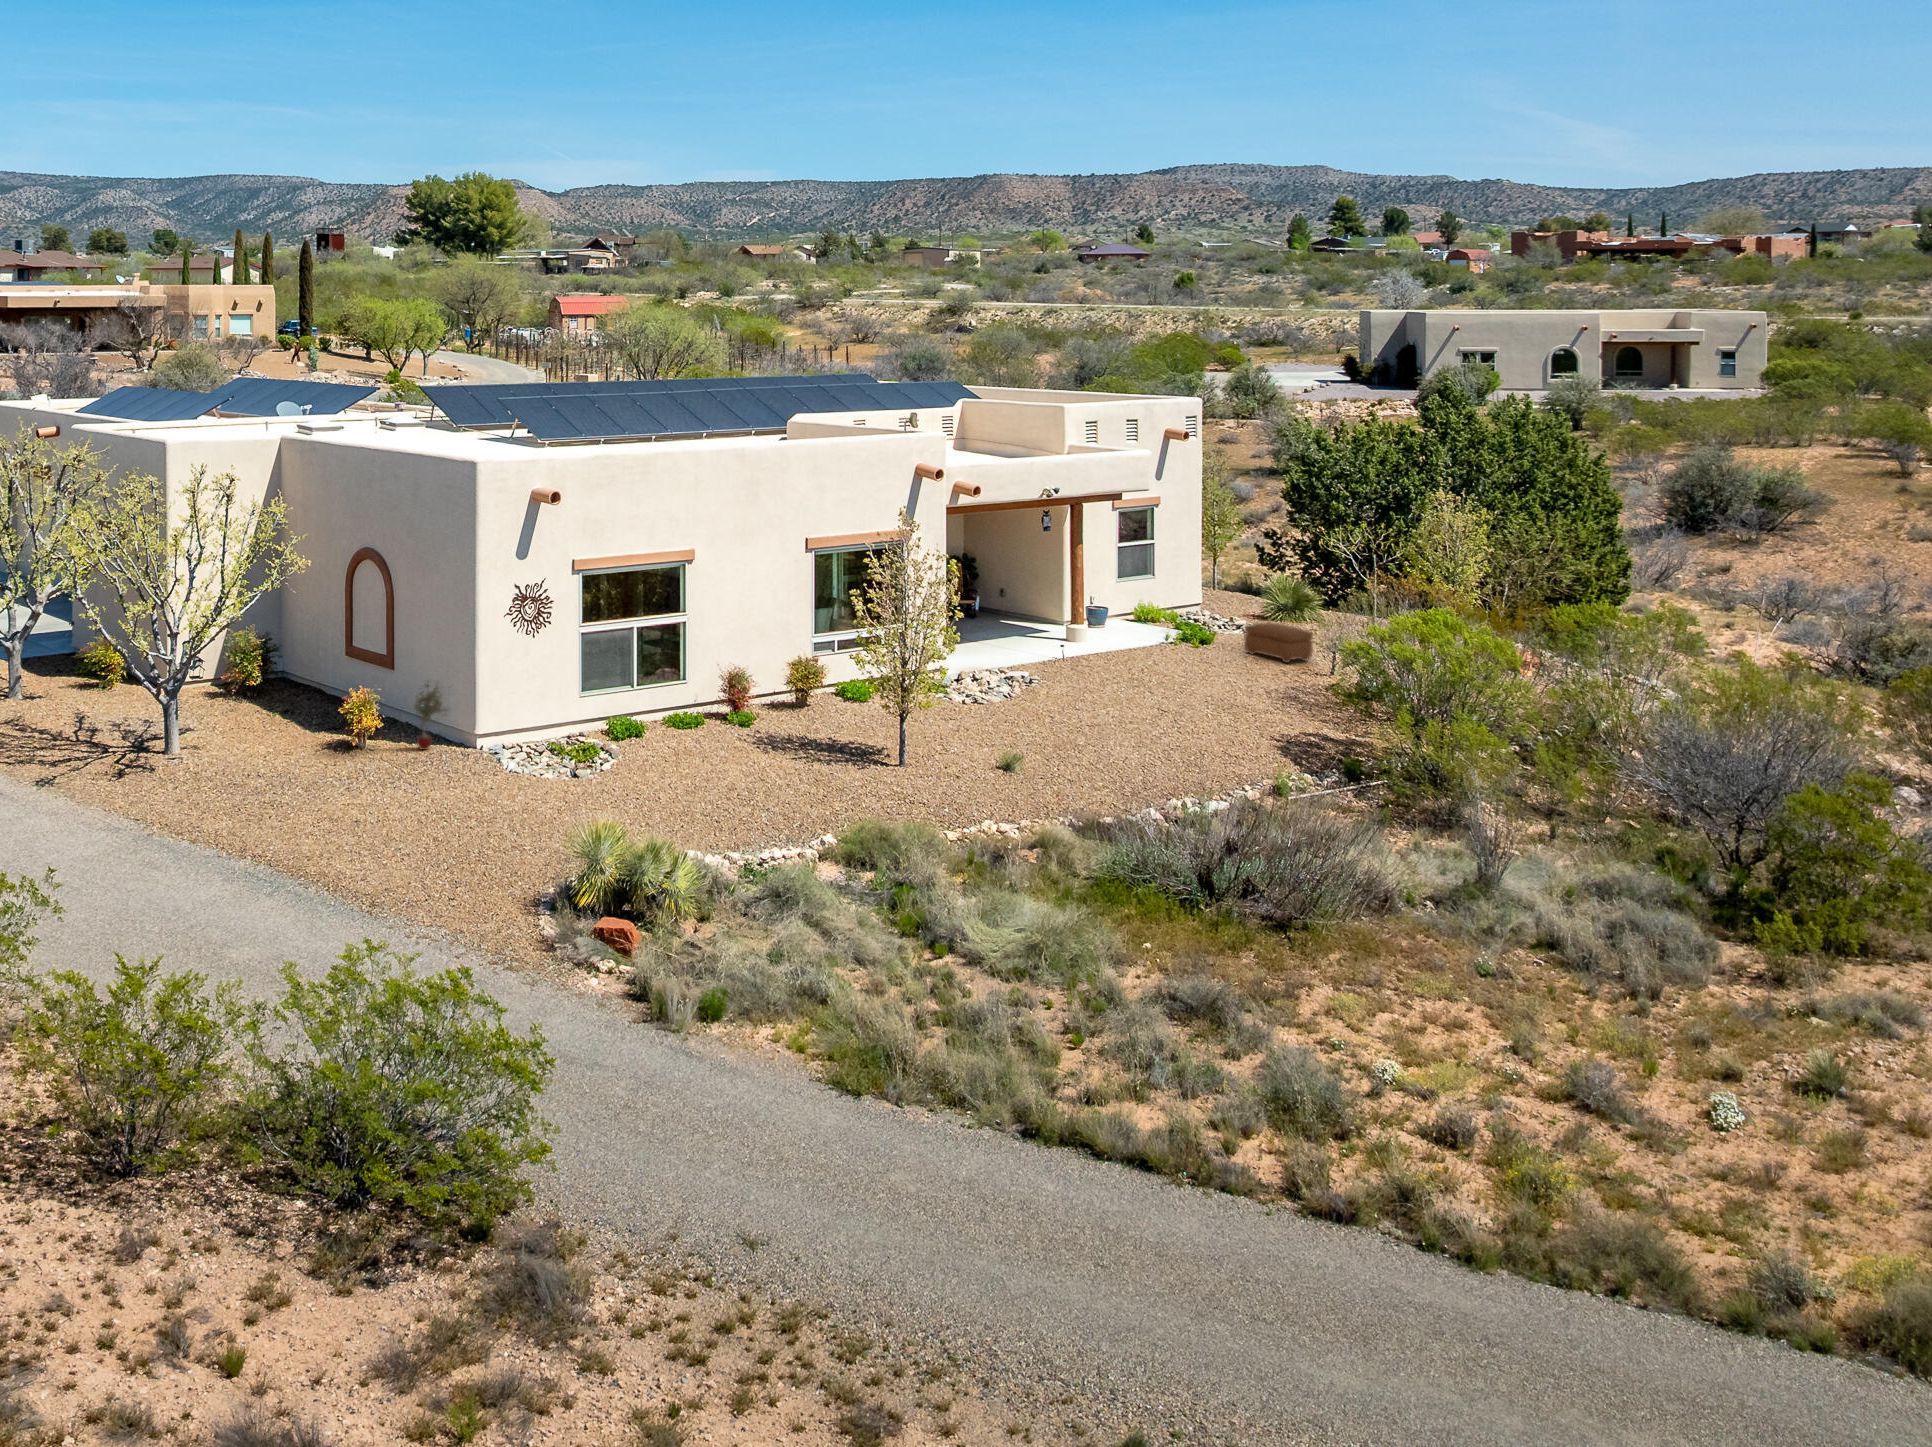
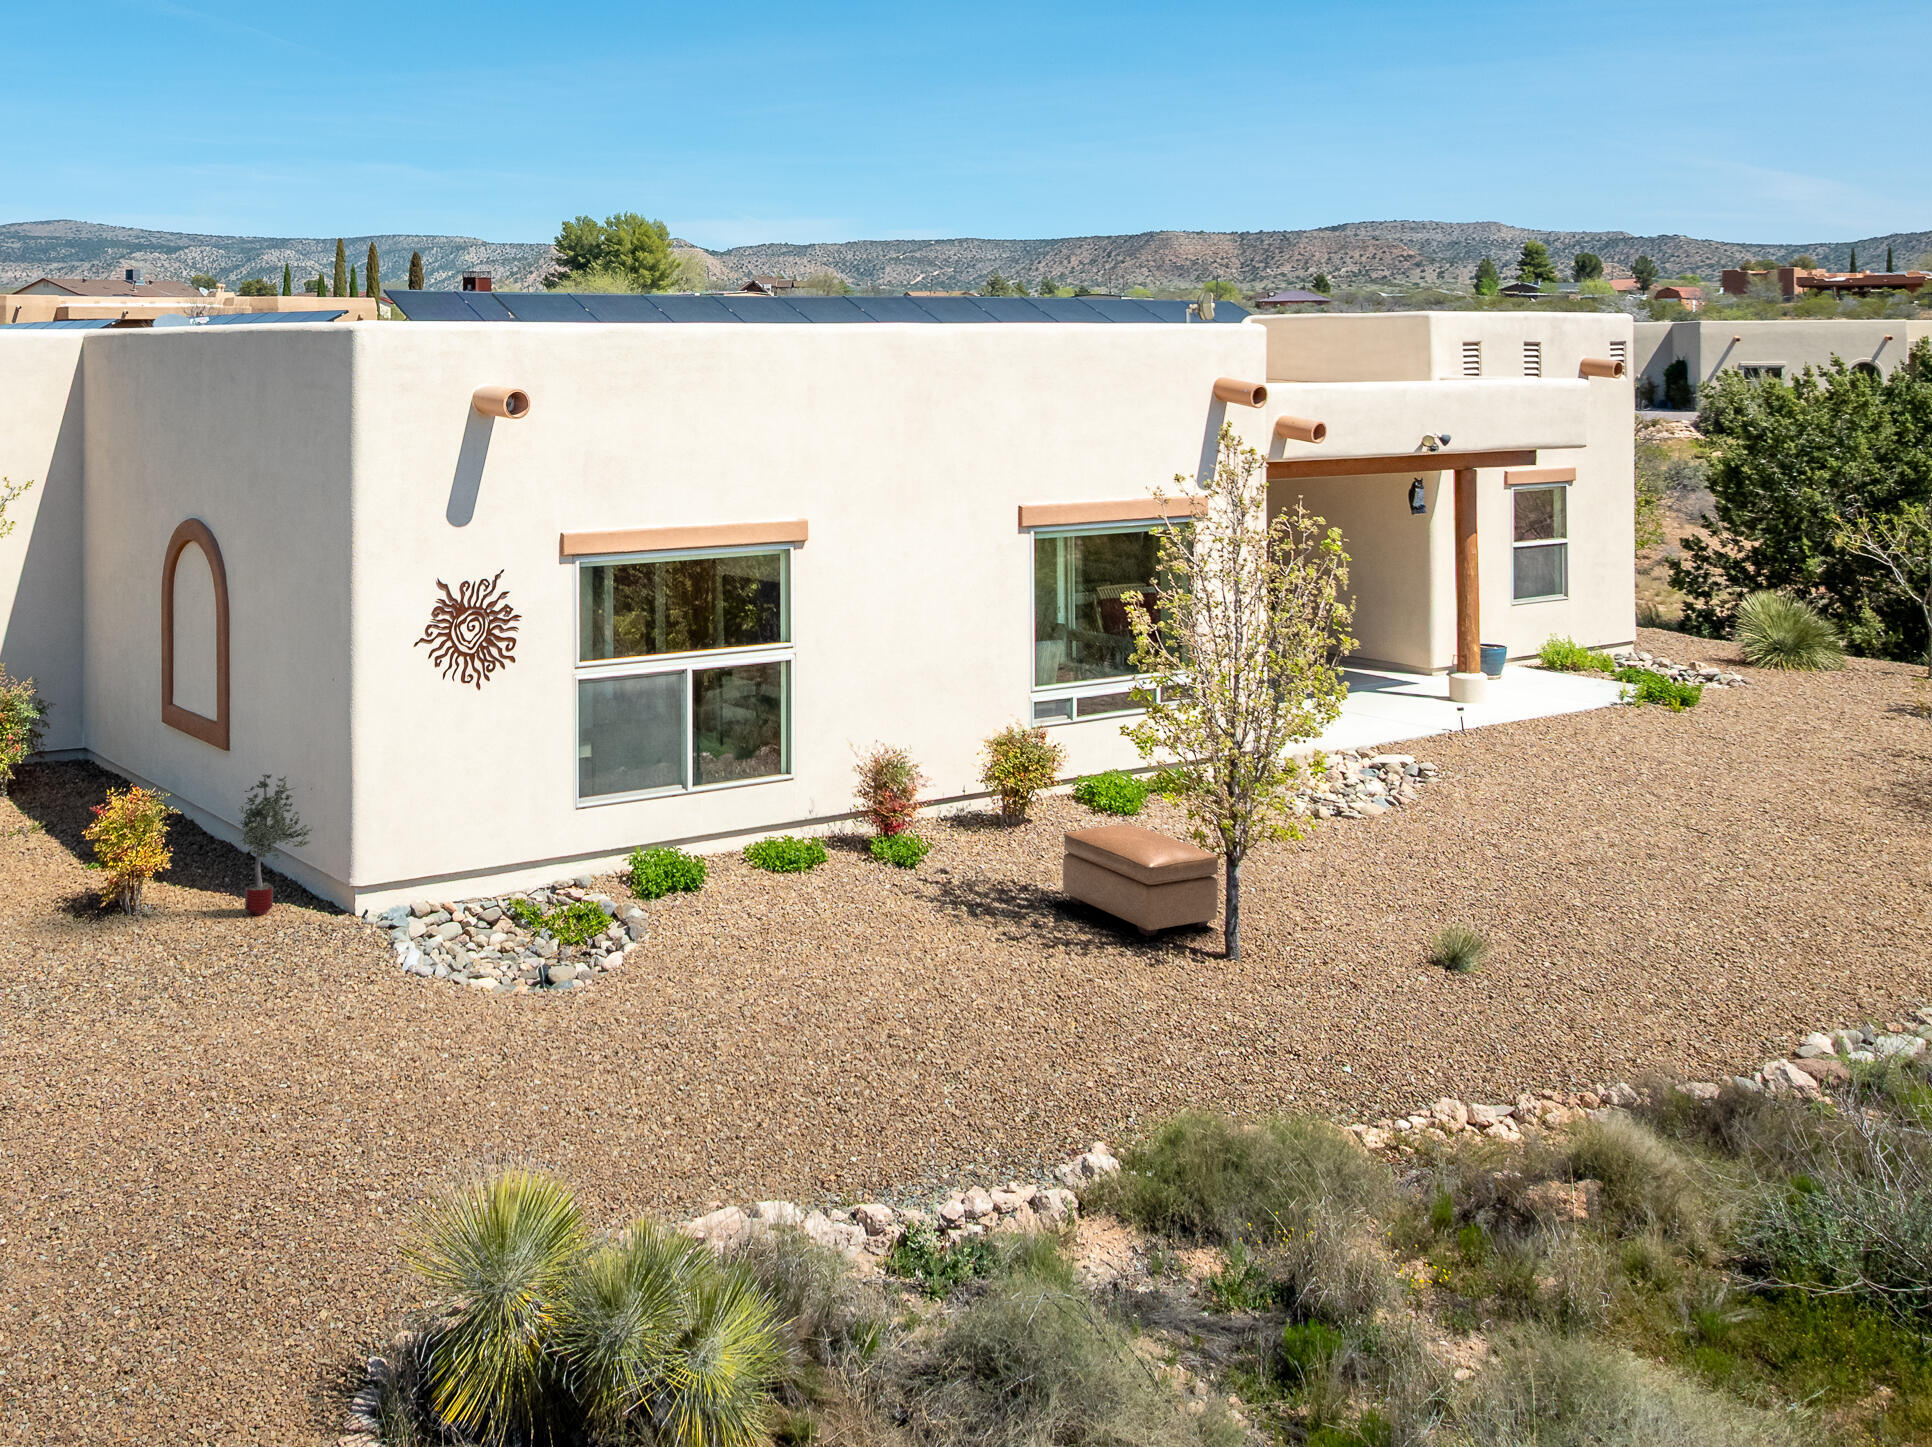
ottoman: present [1244,623,1313,663] -> present [1063,824,1218,936]

